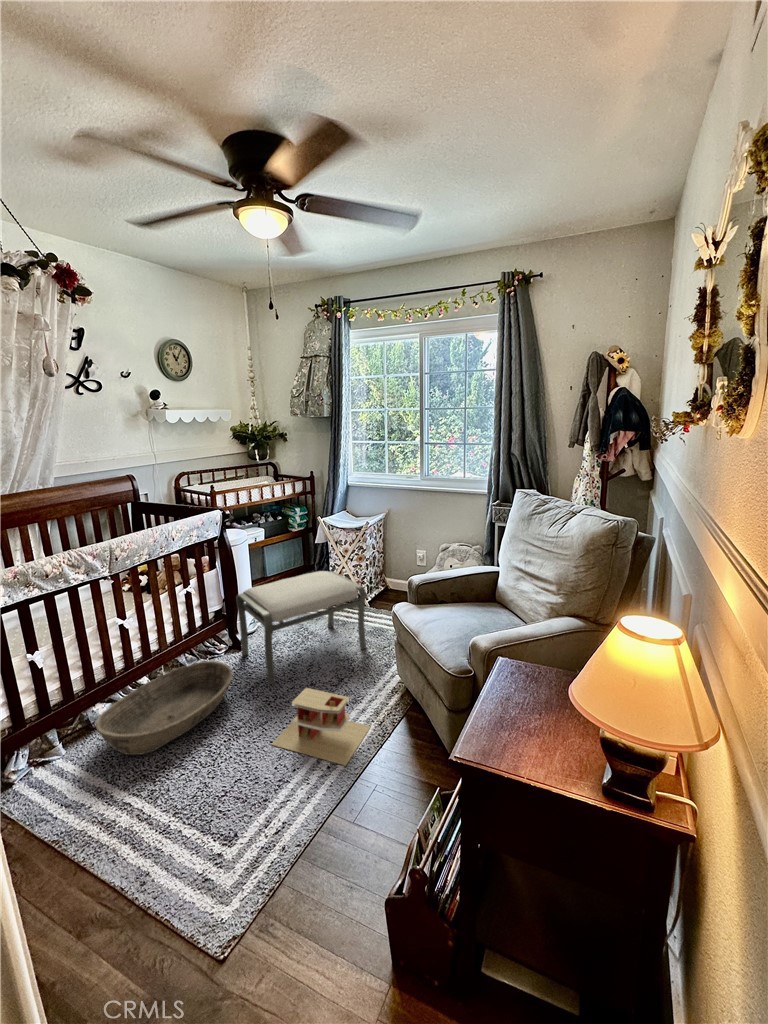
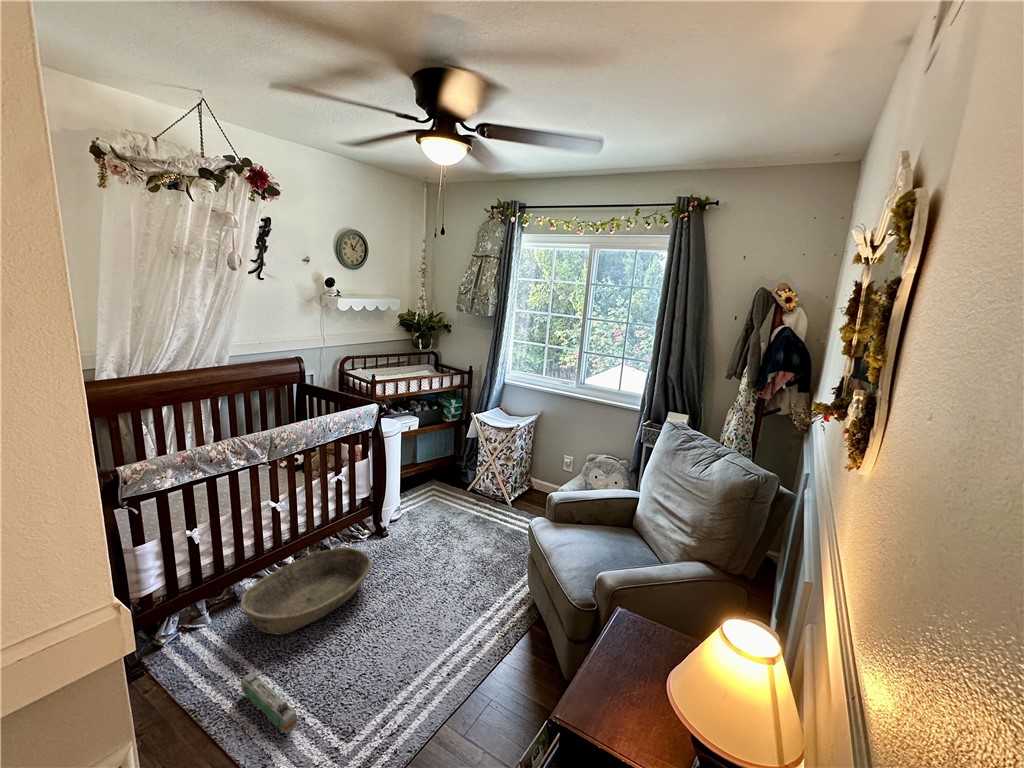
ottoman: present [236,571,366,685] -> none [383,470,507,578]
toy house: present [272,688,370,765] -> none [398,591,495,675]
toy train: none [106,793,174,847] -> present [241,673,297,734]

